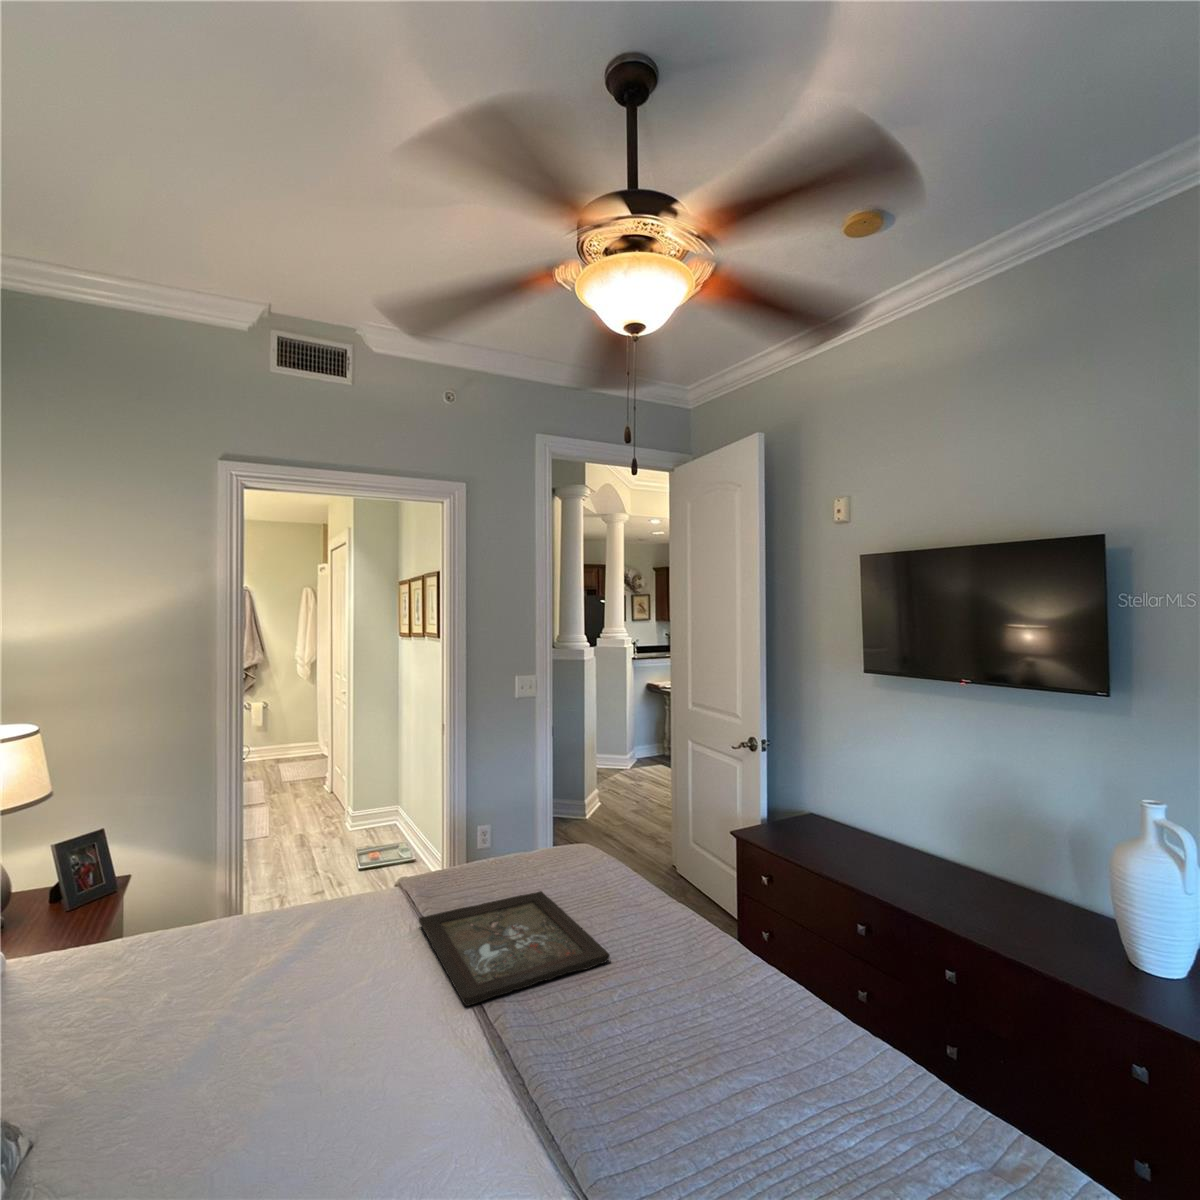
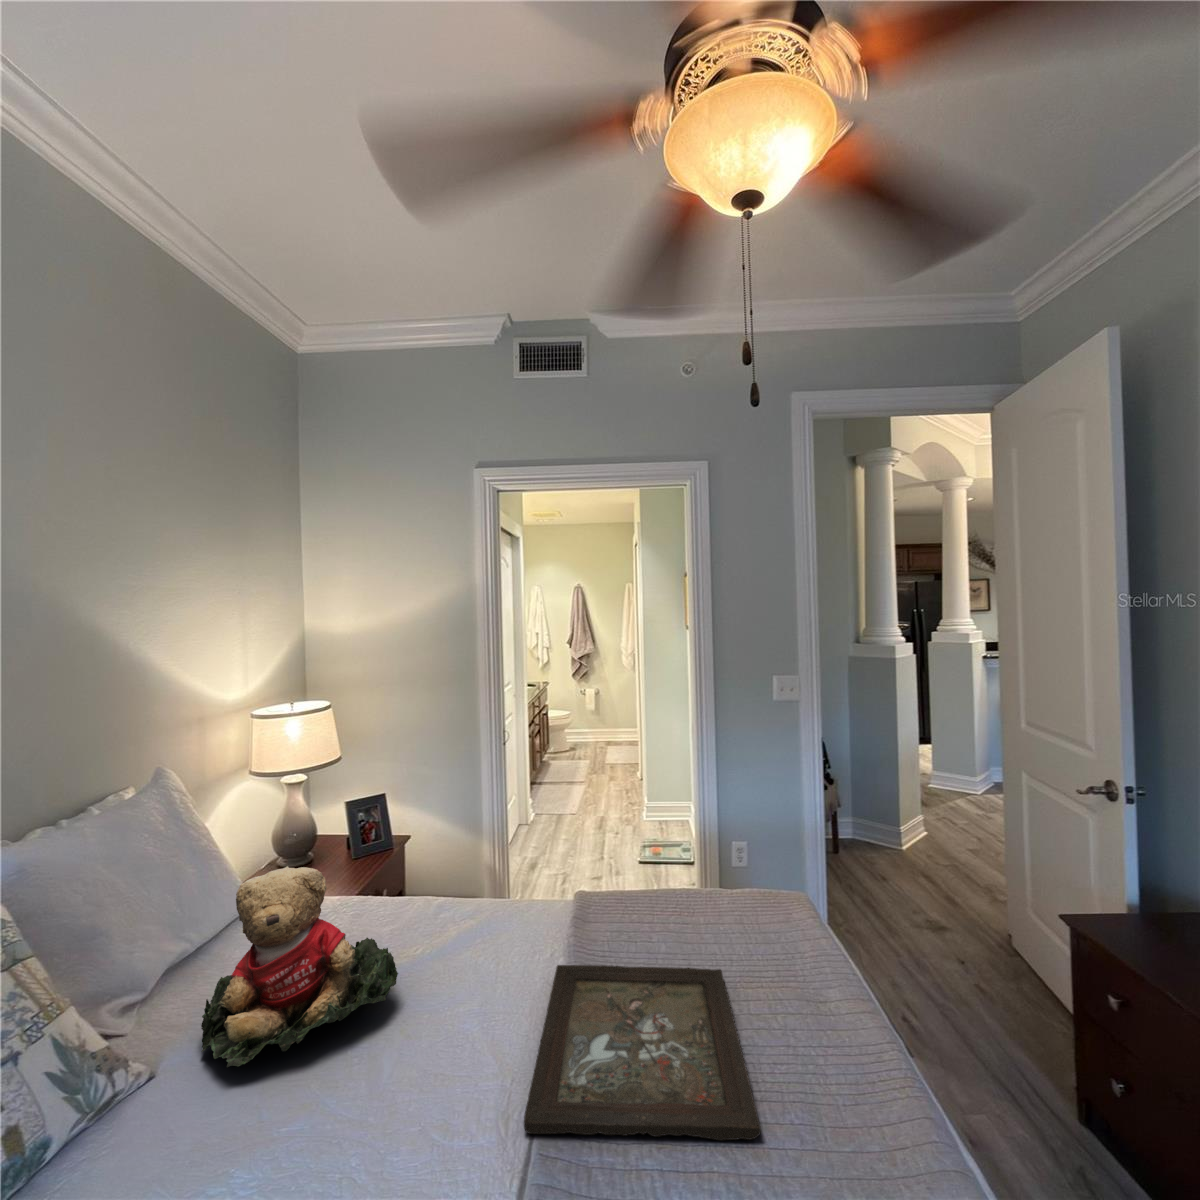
teddy bear: none [87,875,292,1064] -> present [201,866,398,1067]

